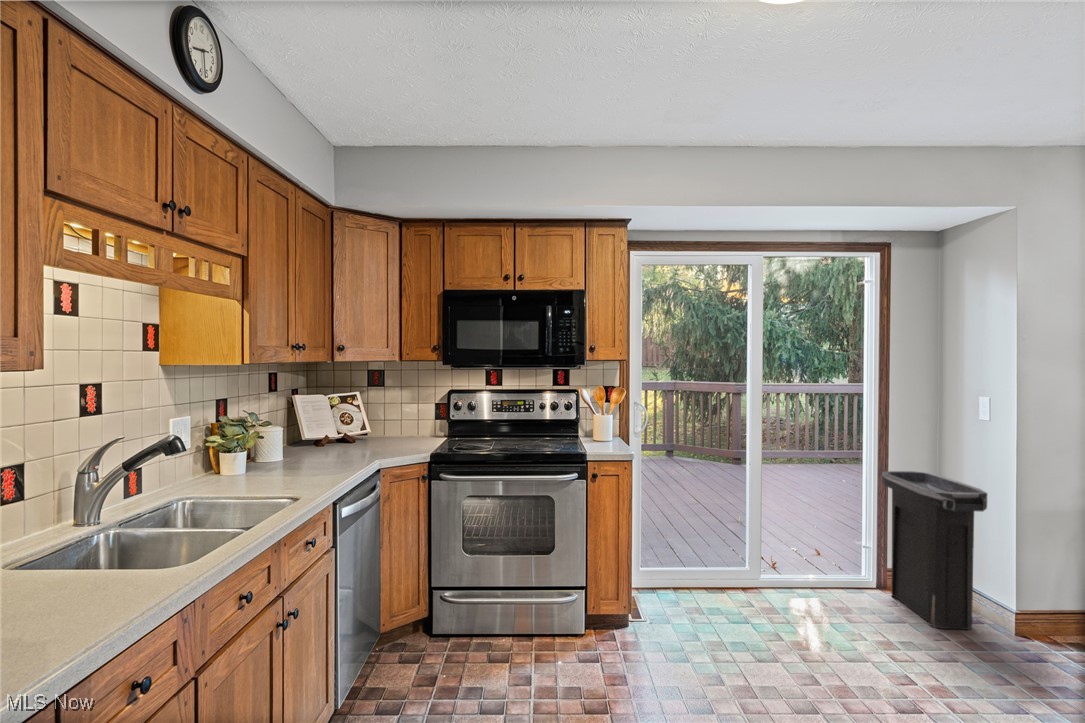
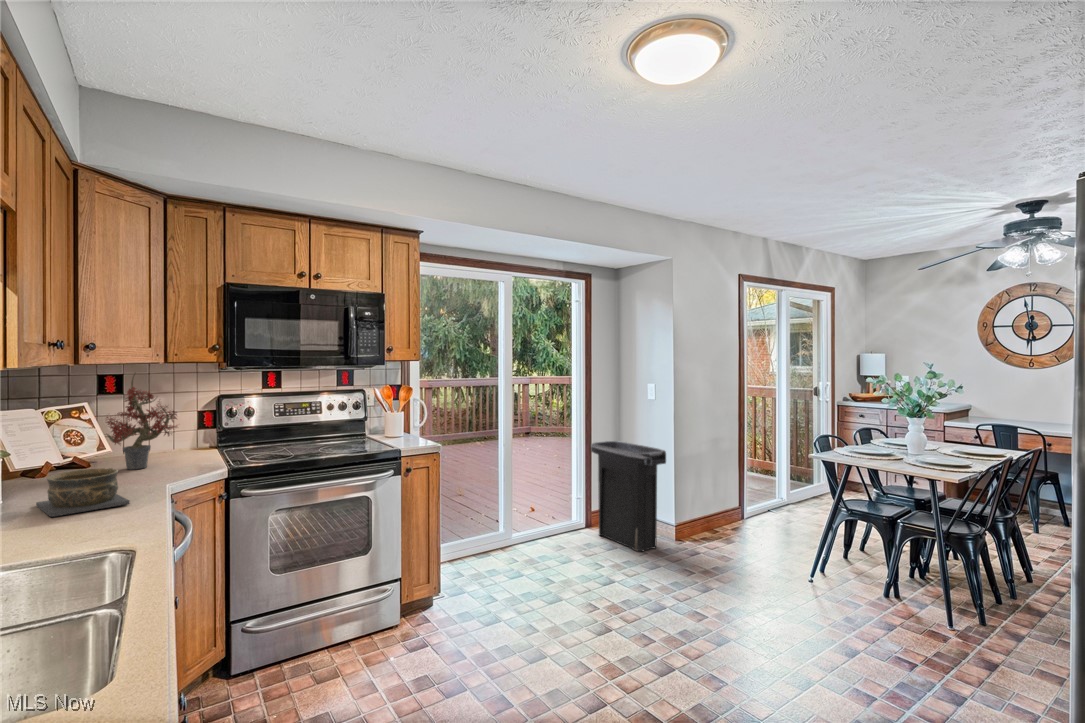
potted plant: none [346,368,409,447] -> present [106,374,177,469]
bowl: none [279,442,331,474] -> present [36,468,130,517]

